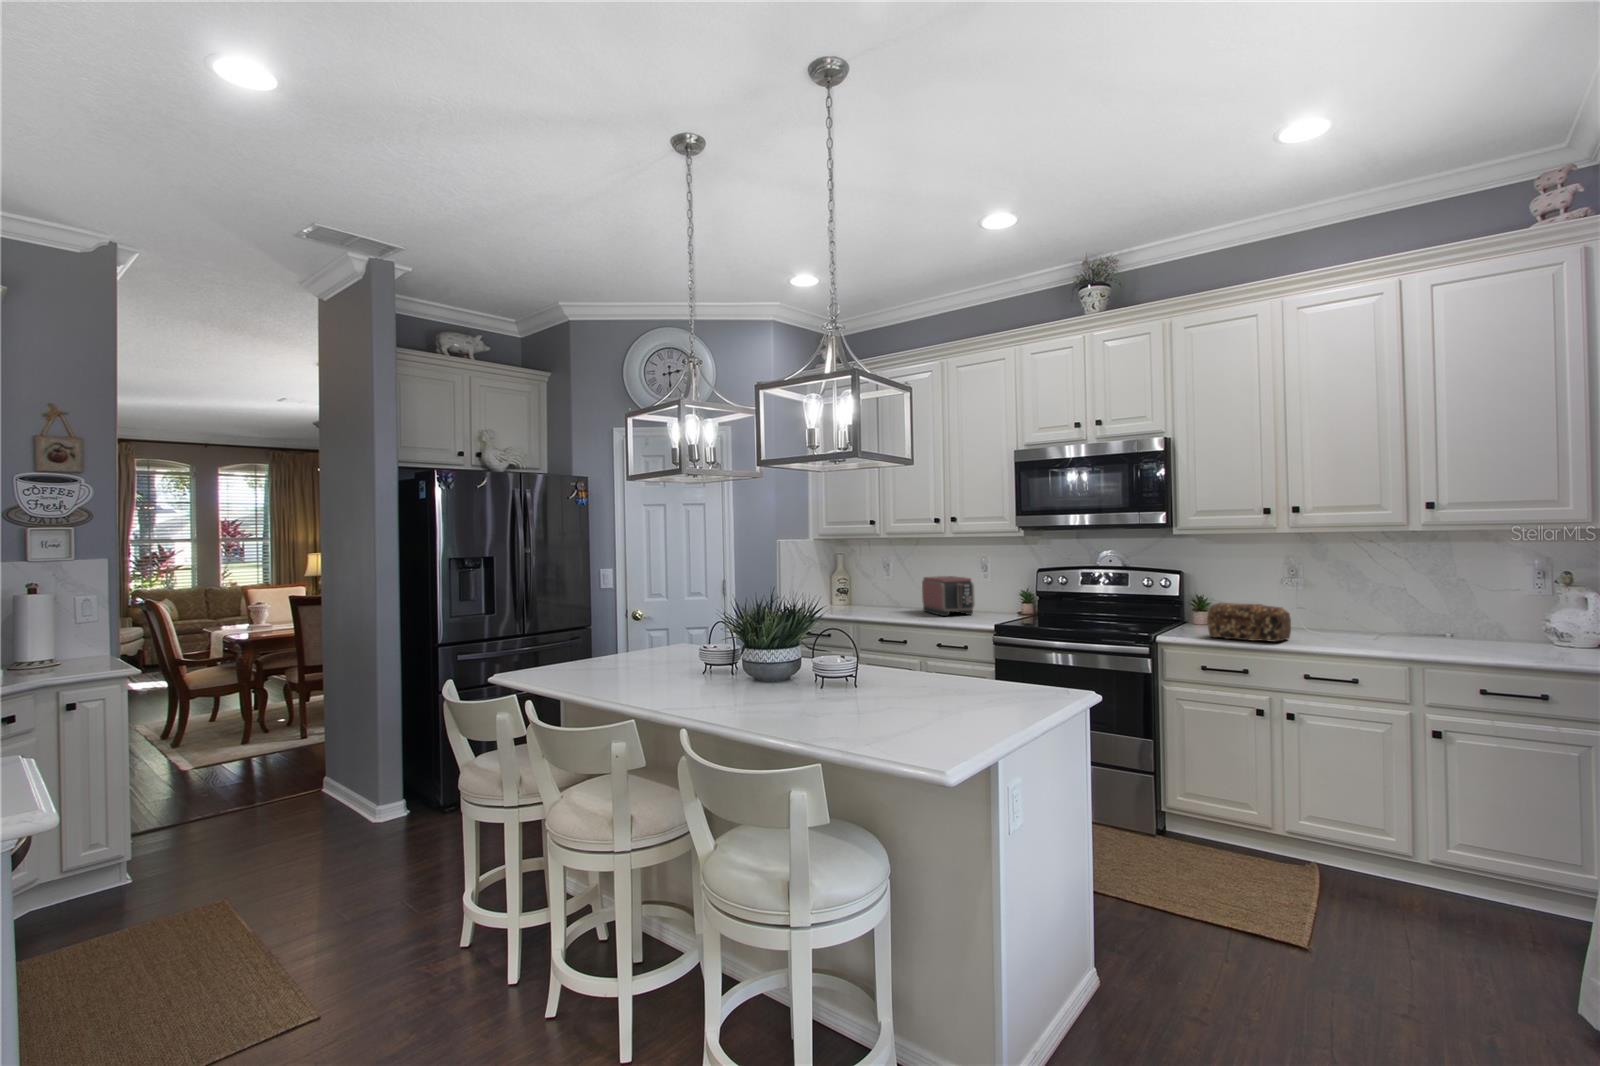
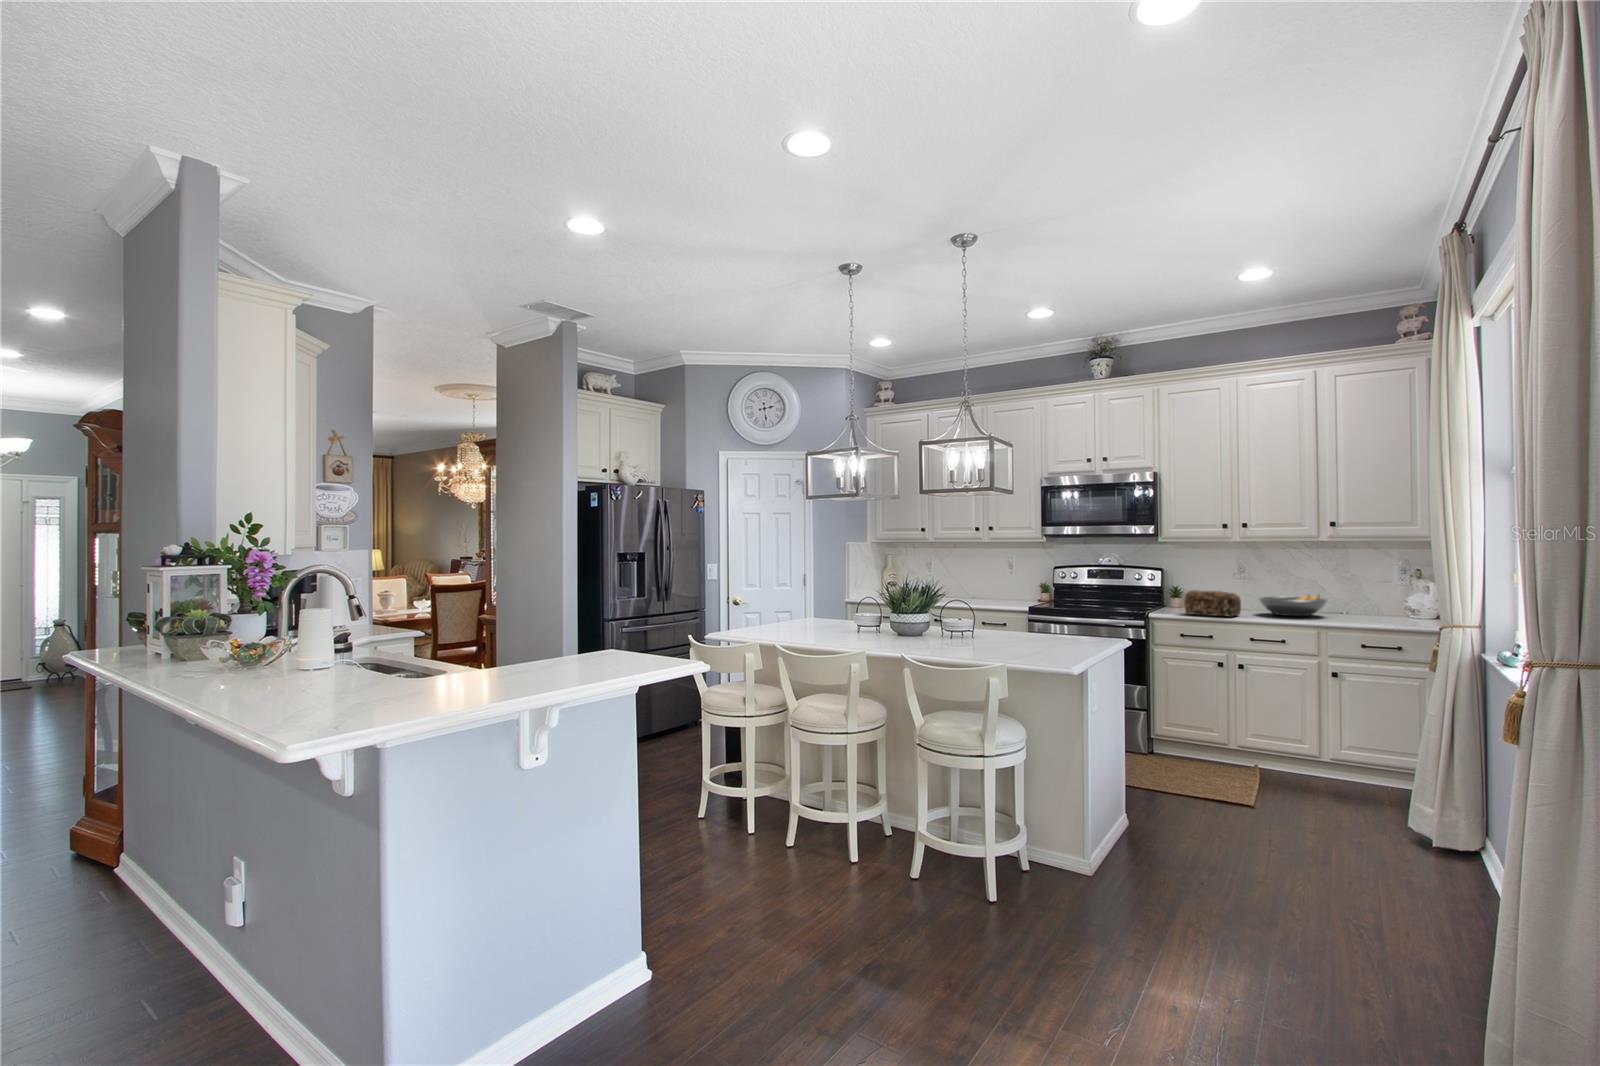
toaster: present [922,576,975,616] -> none [962,572,1006,603]
fruit bowl: none [1317,609,1424,641] -> present [1259,595,1327,616]

